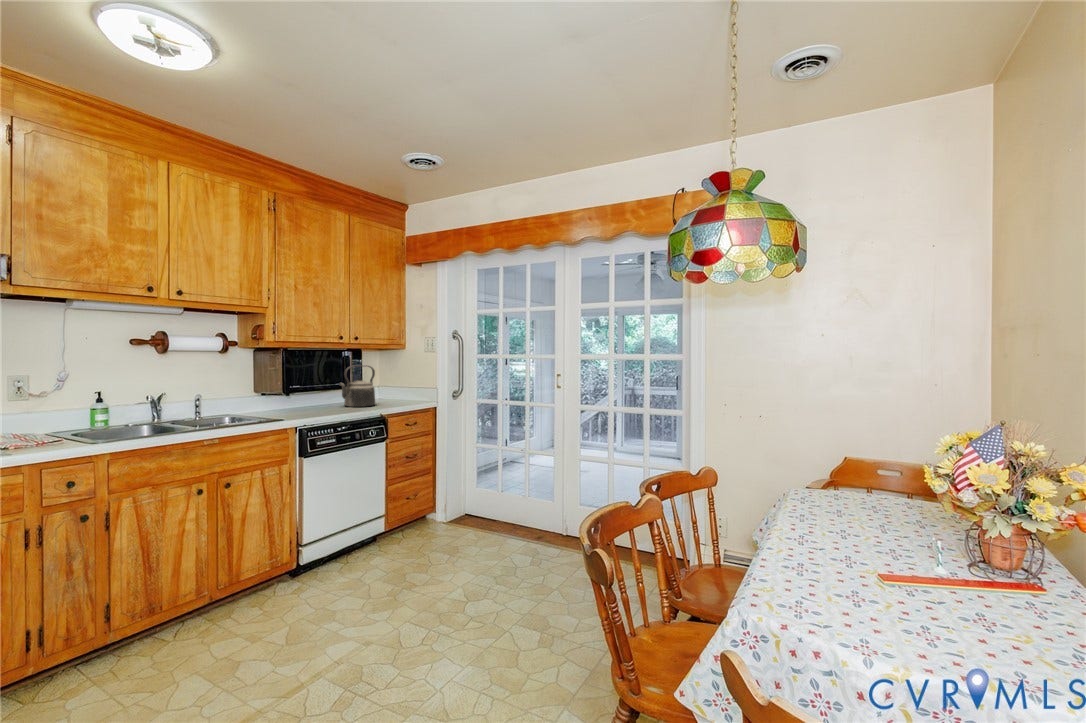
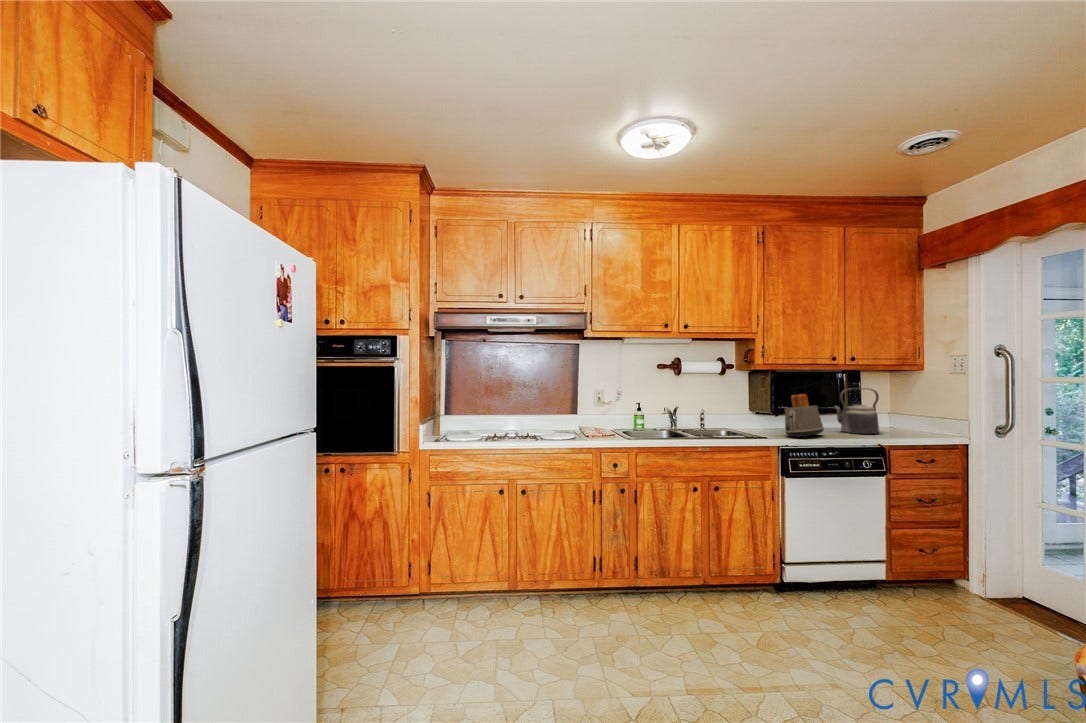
toaster: none [297,372,333,416] -> present [785,394,824,438]

